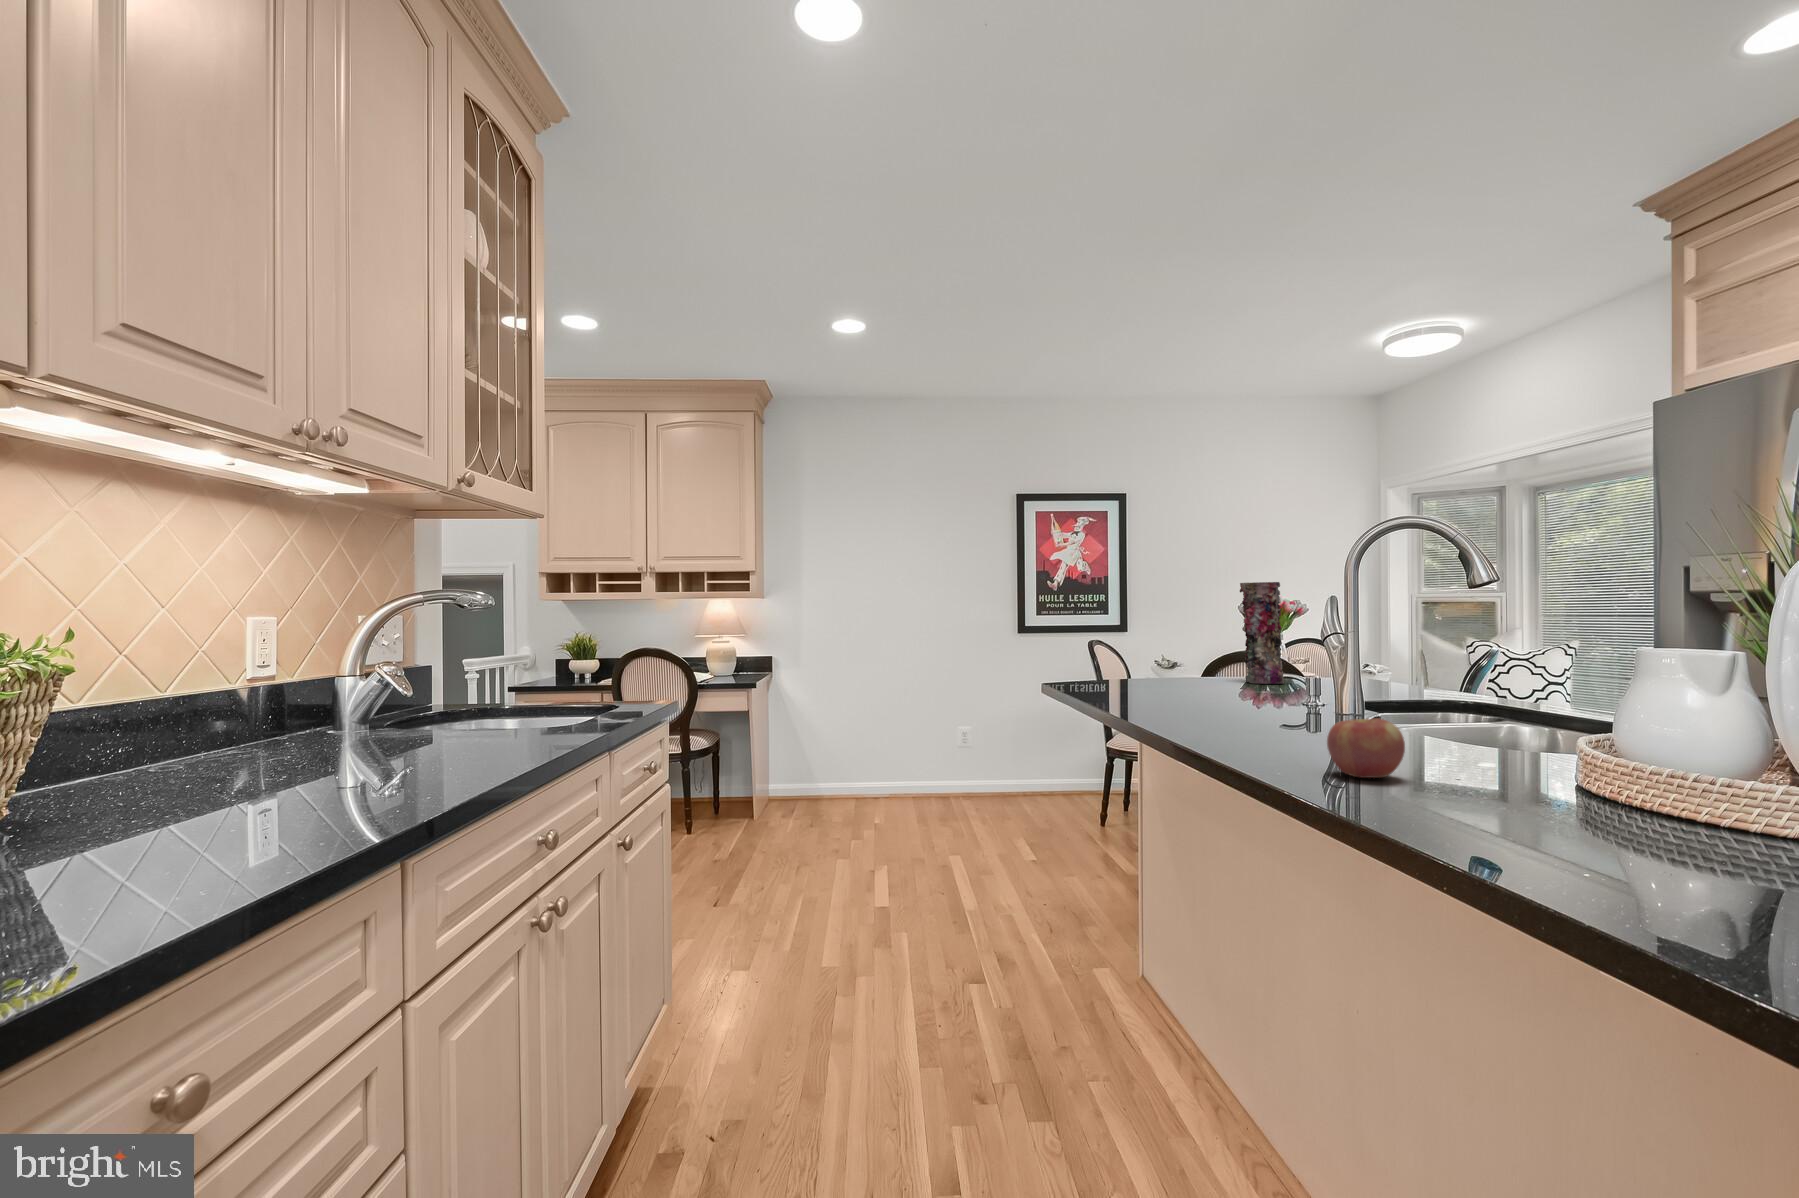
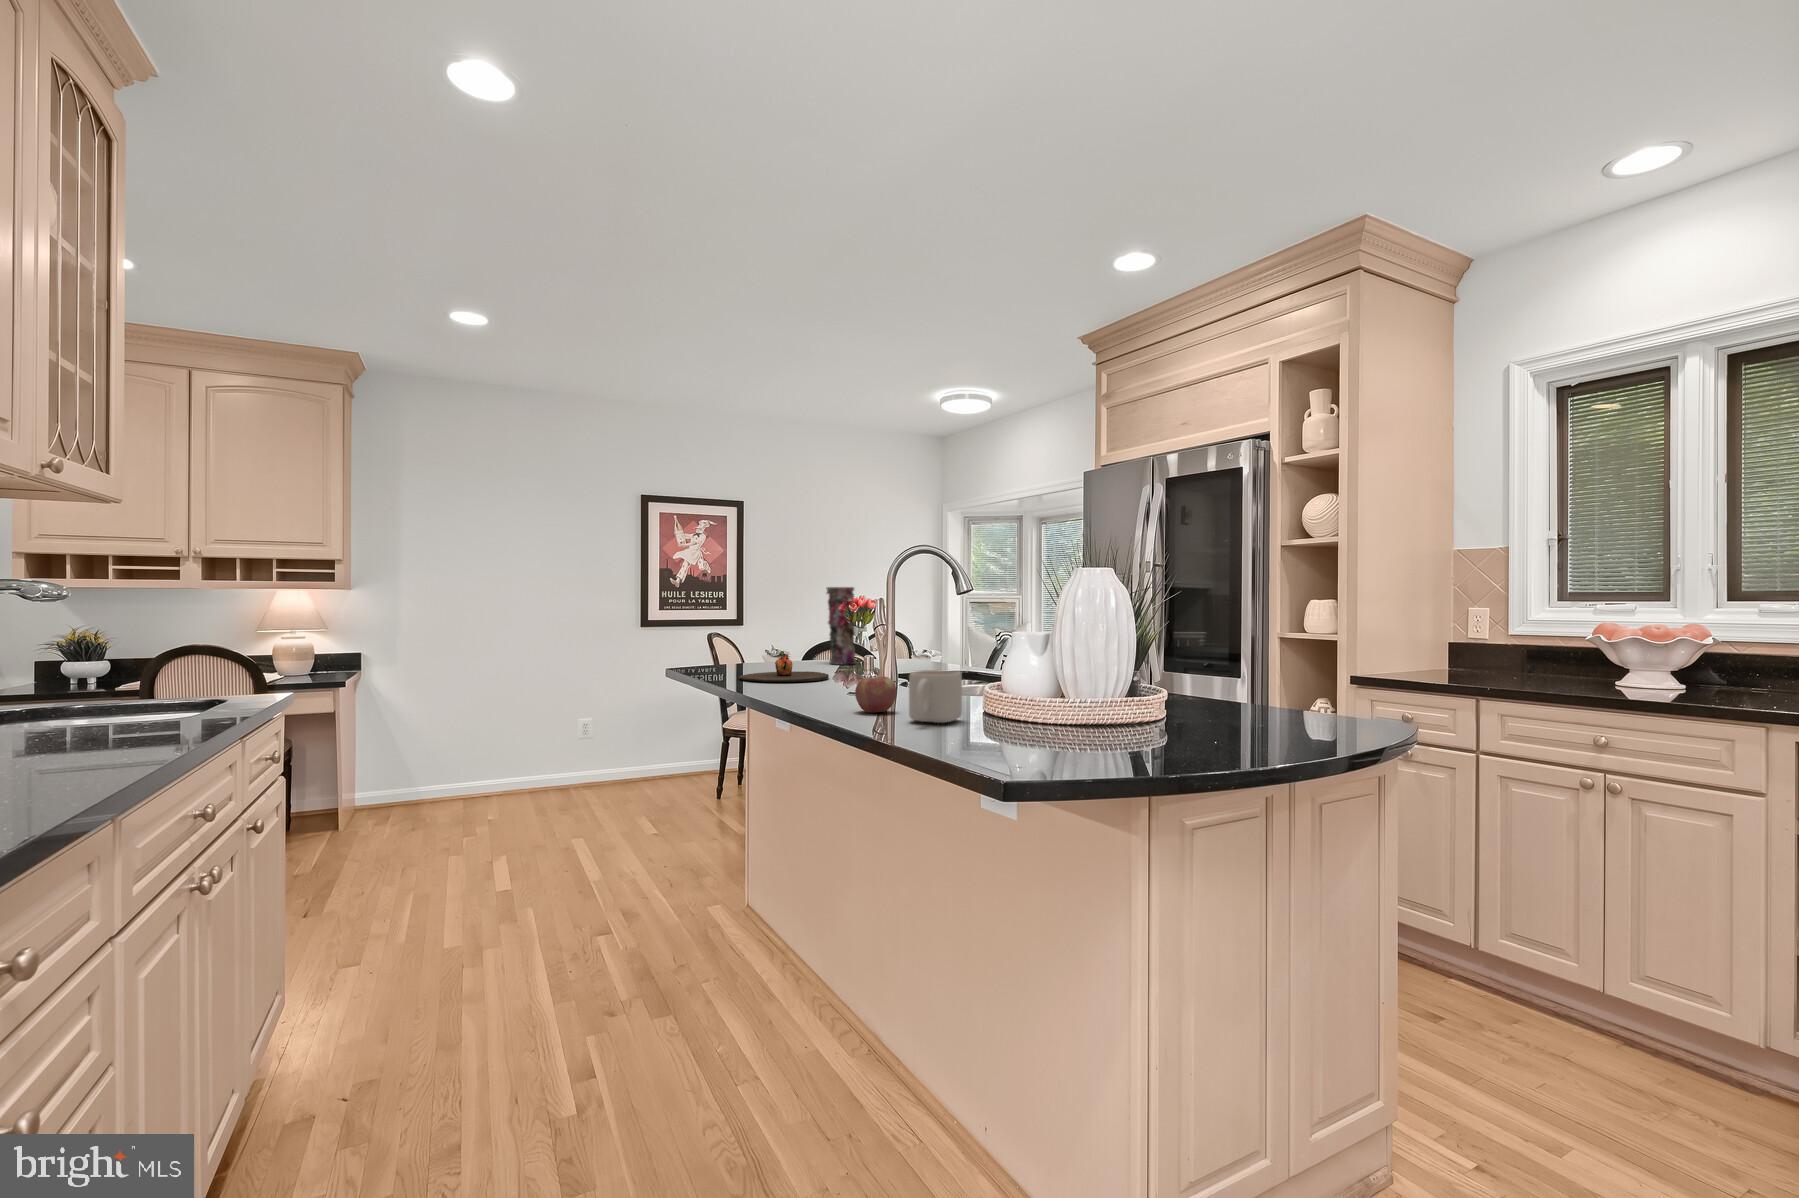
plate: none [1129,669,1254,710] -> present [739,653,829,682]
mug: none [1448,714,1564,817] -> present [909,670,962,723]

